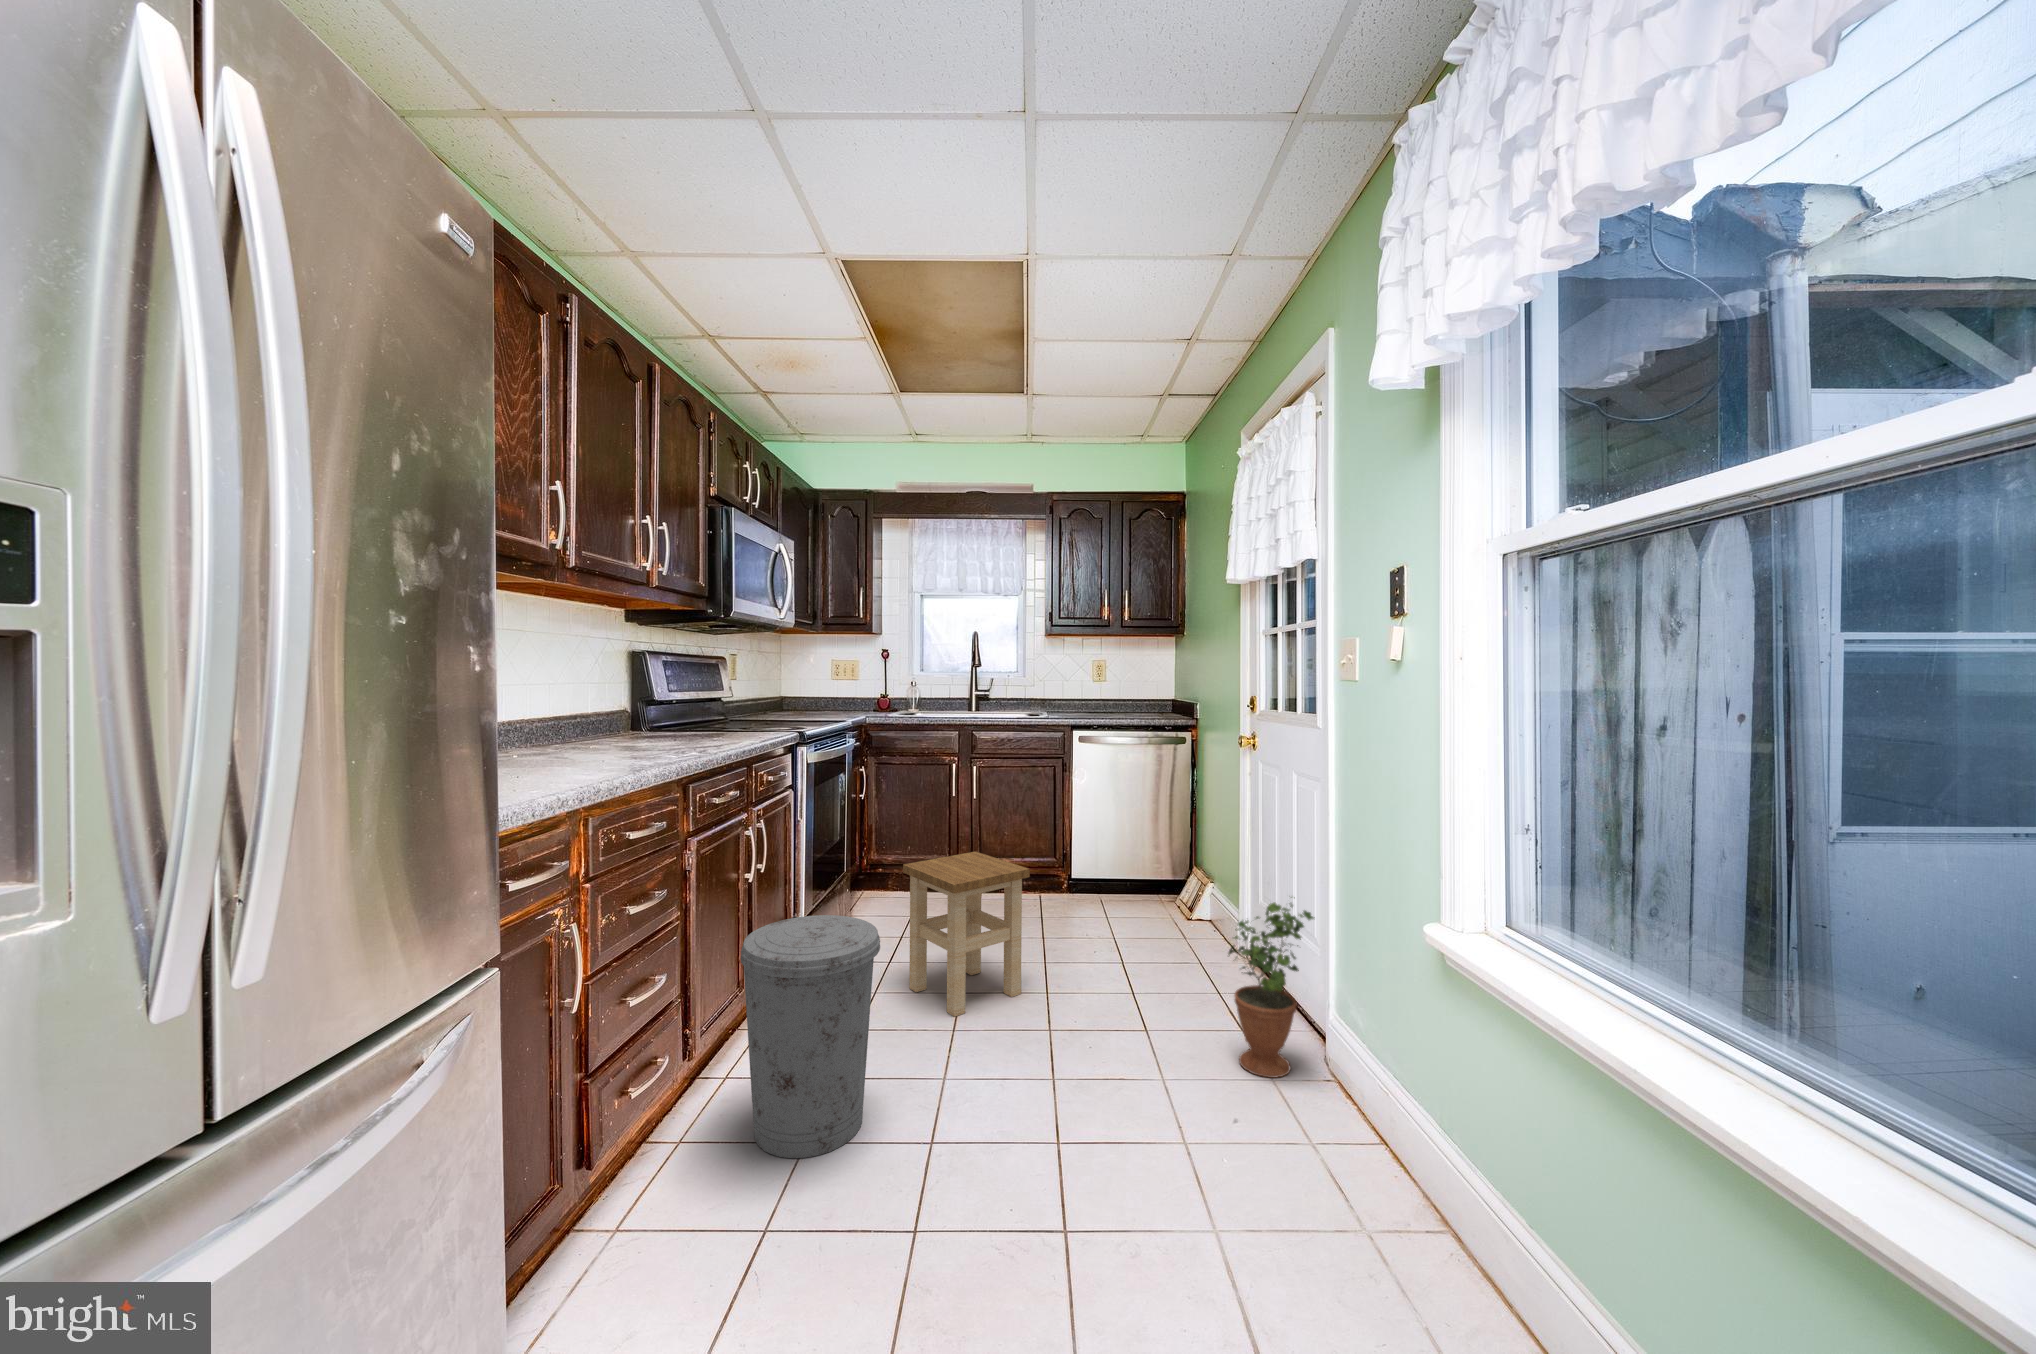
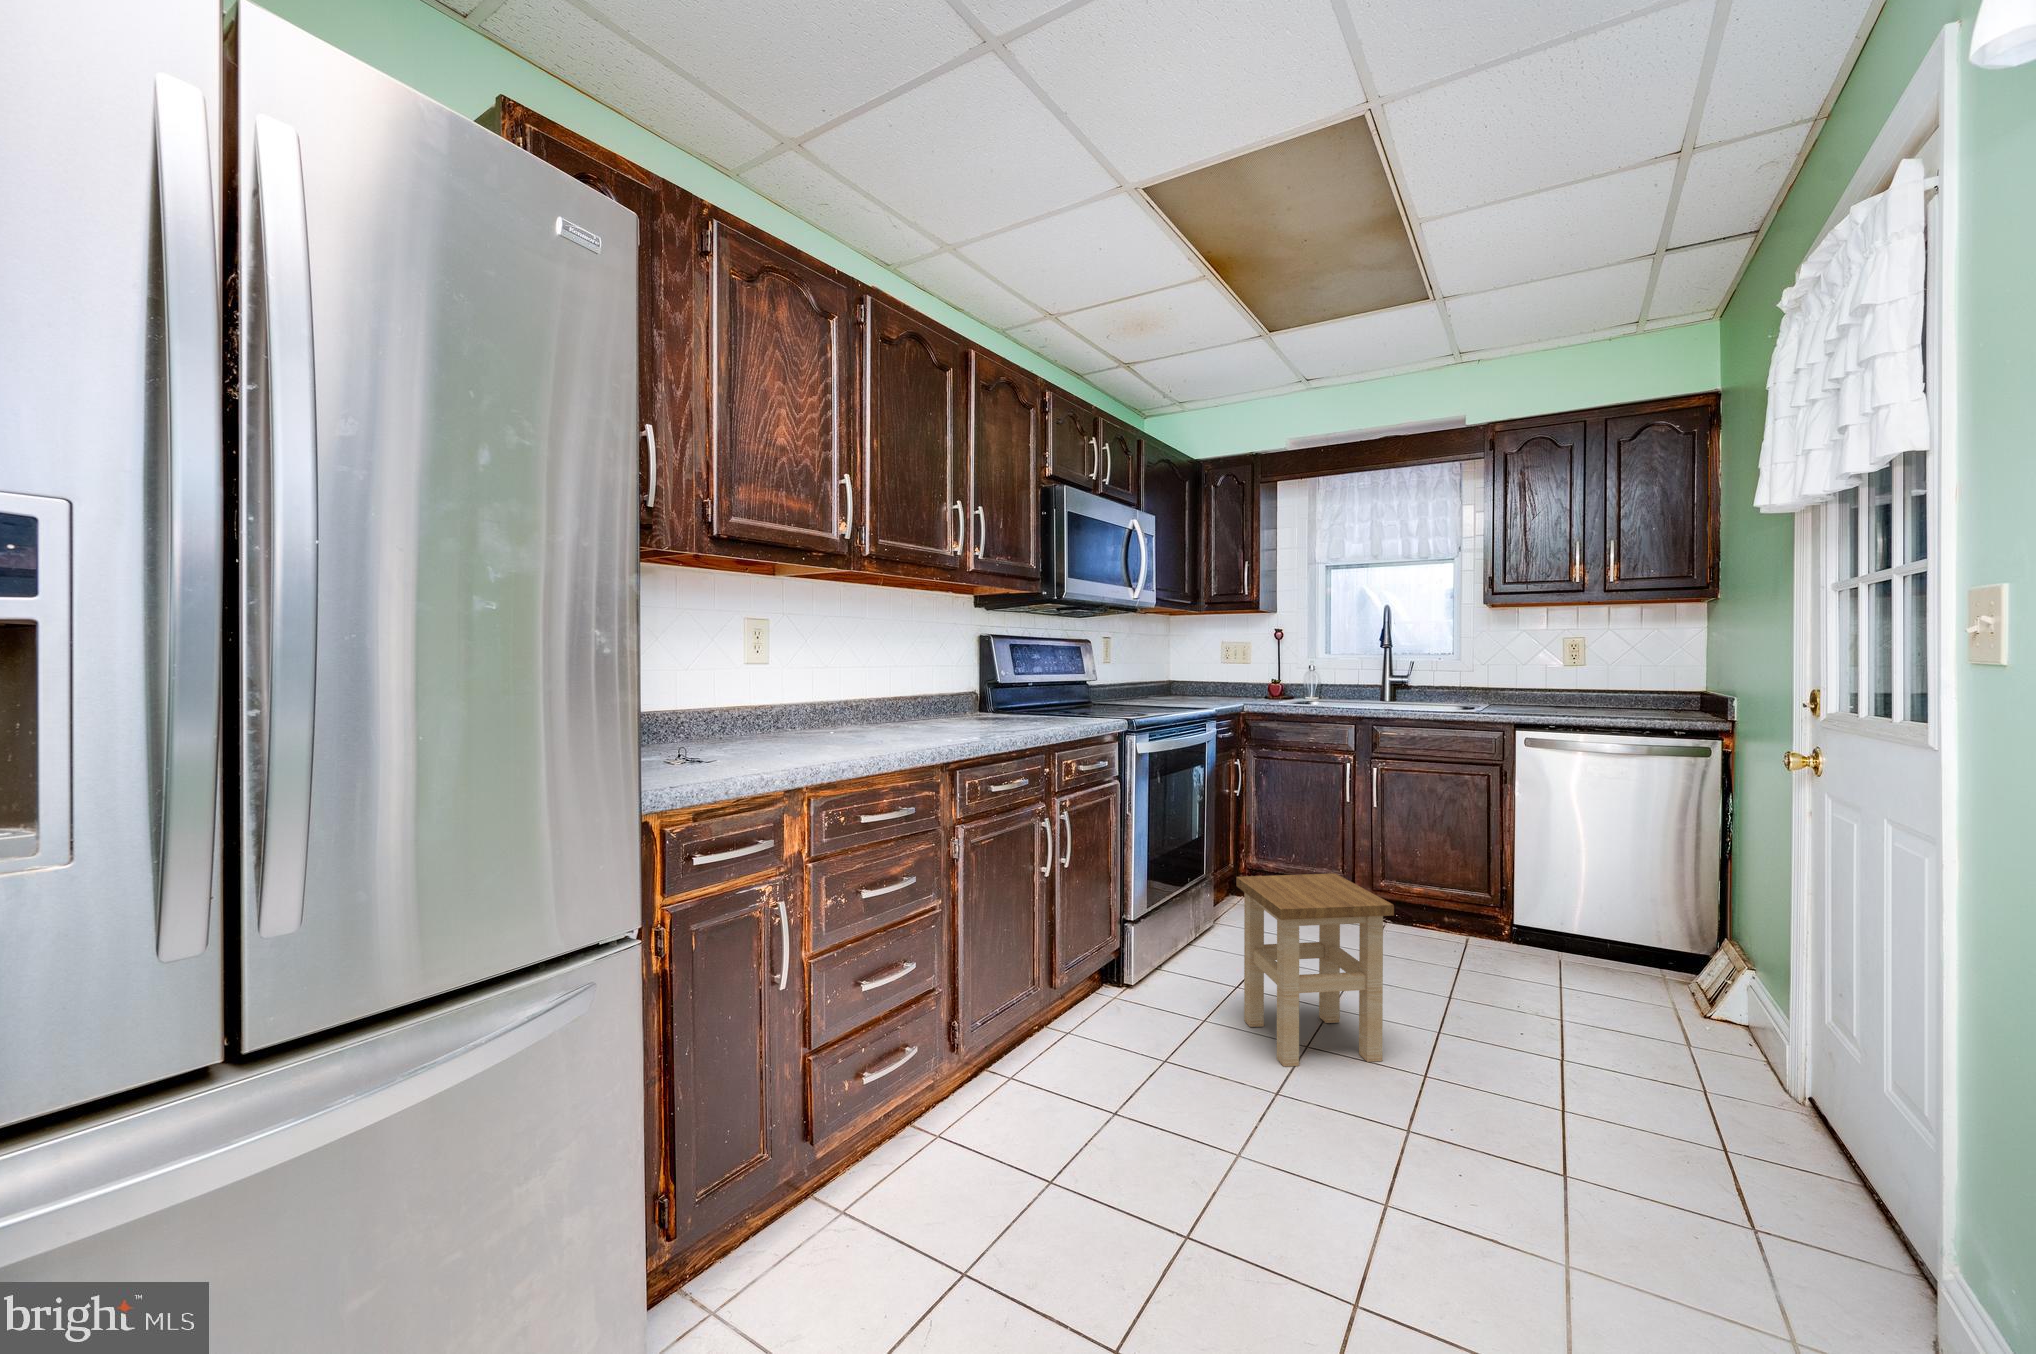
potted plant: present [1228,897,1315,1078] -> none [1688,1014,1869,1305]
trash can: present [741,915,880,1158] -> none [1007,916,1151,1172]

